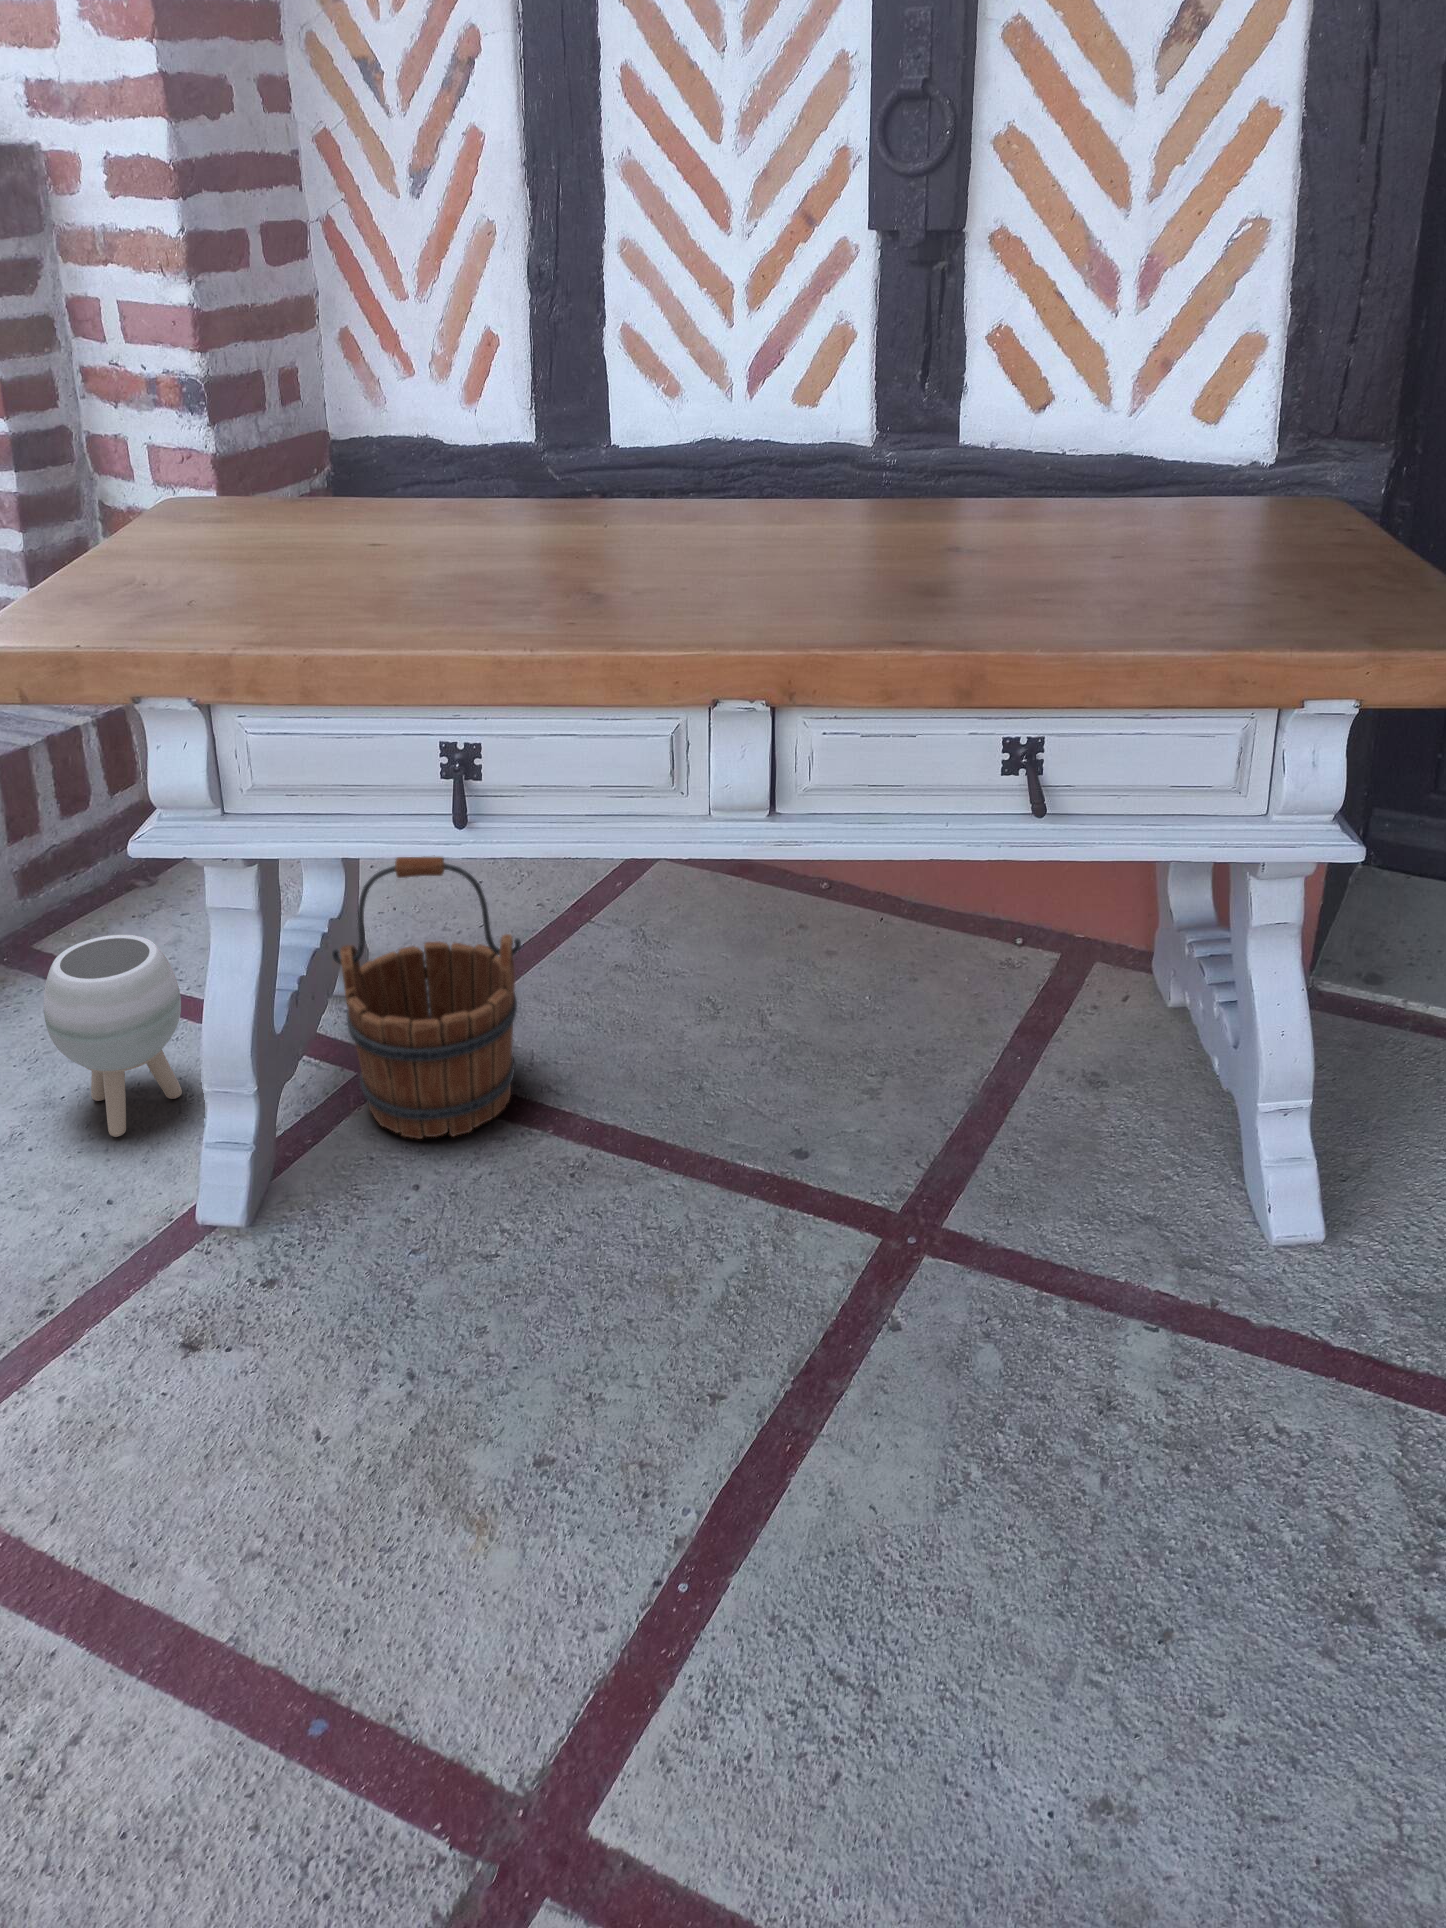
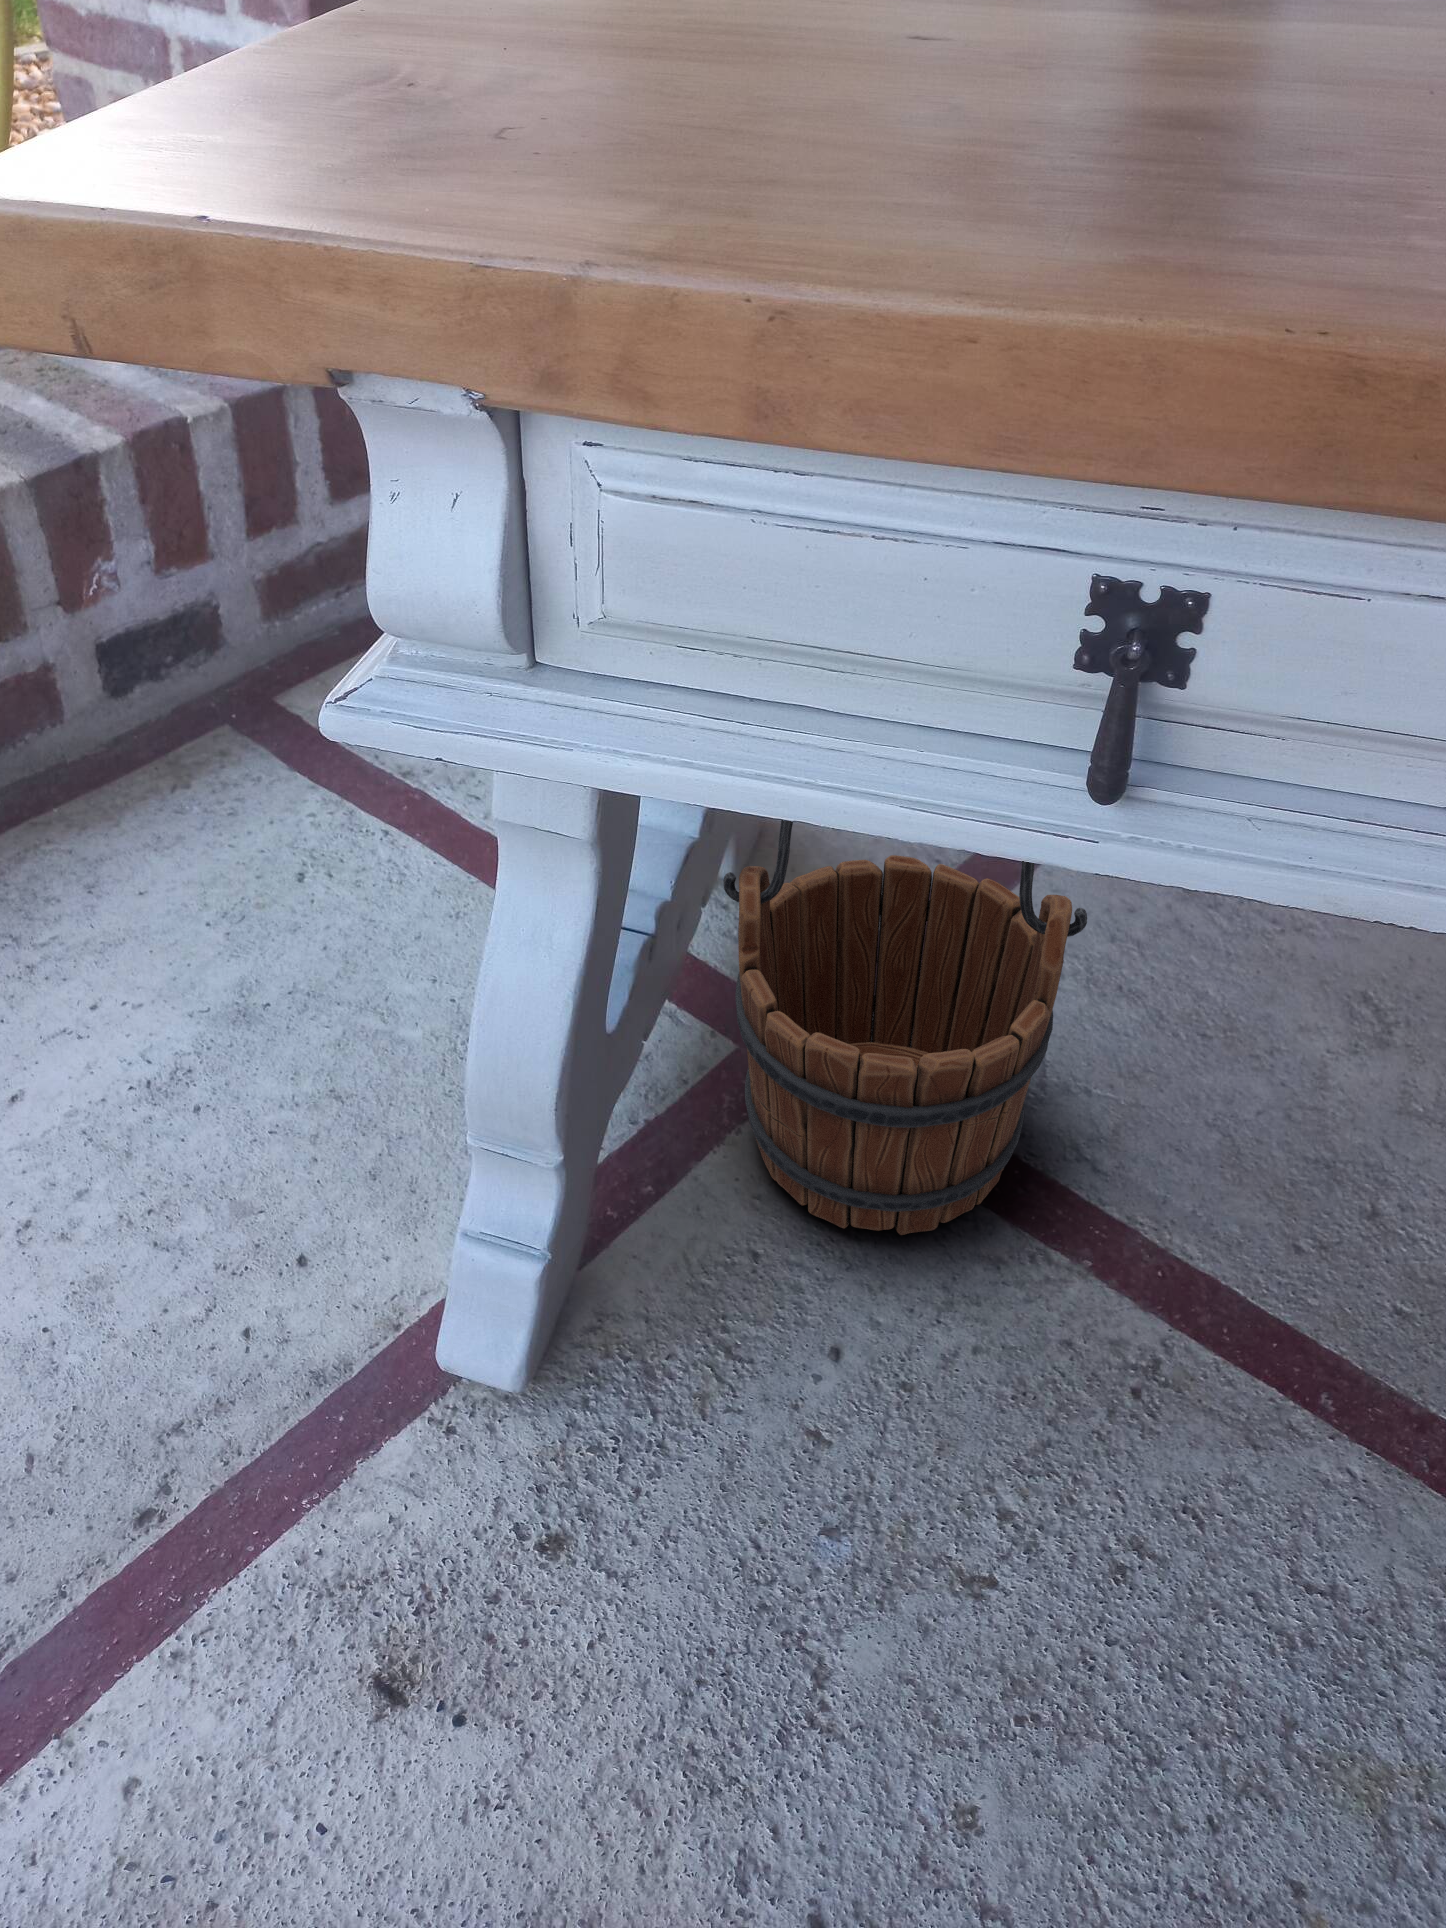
planter: present [44,935,182,1137] -> none [225,768,454,1106]

